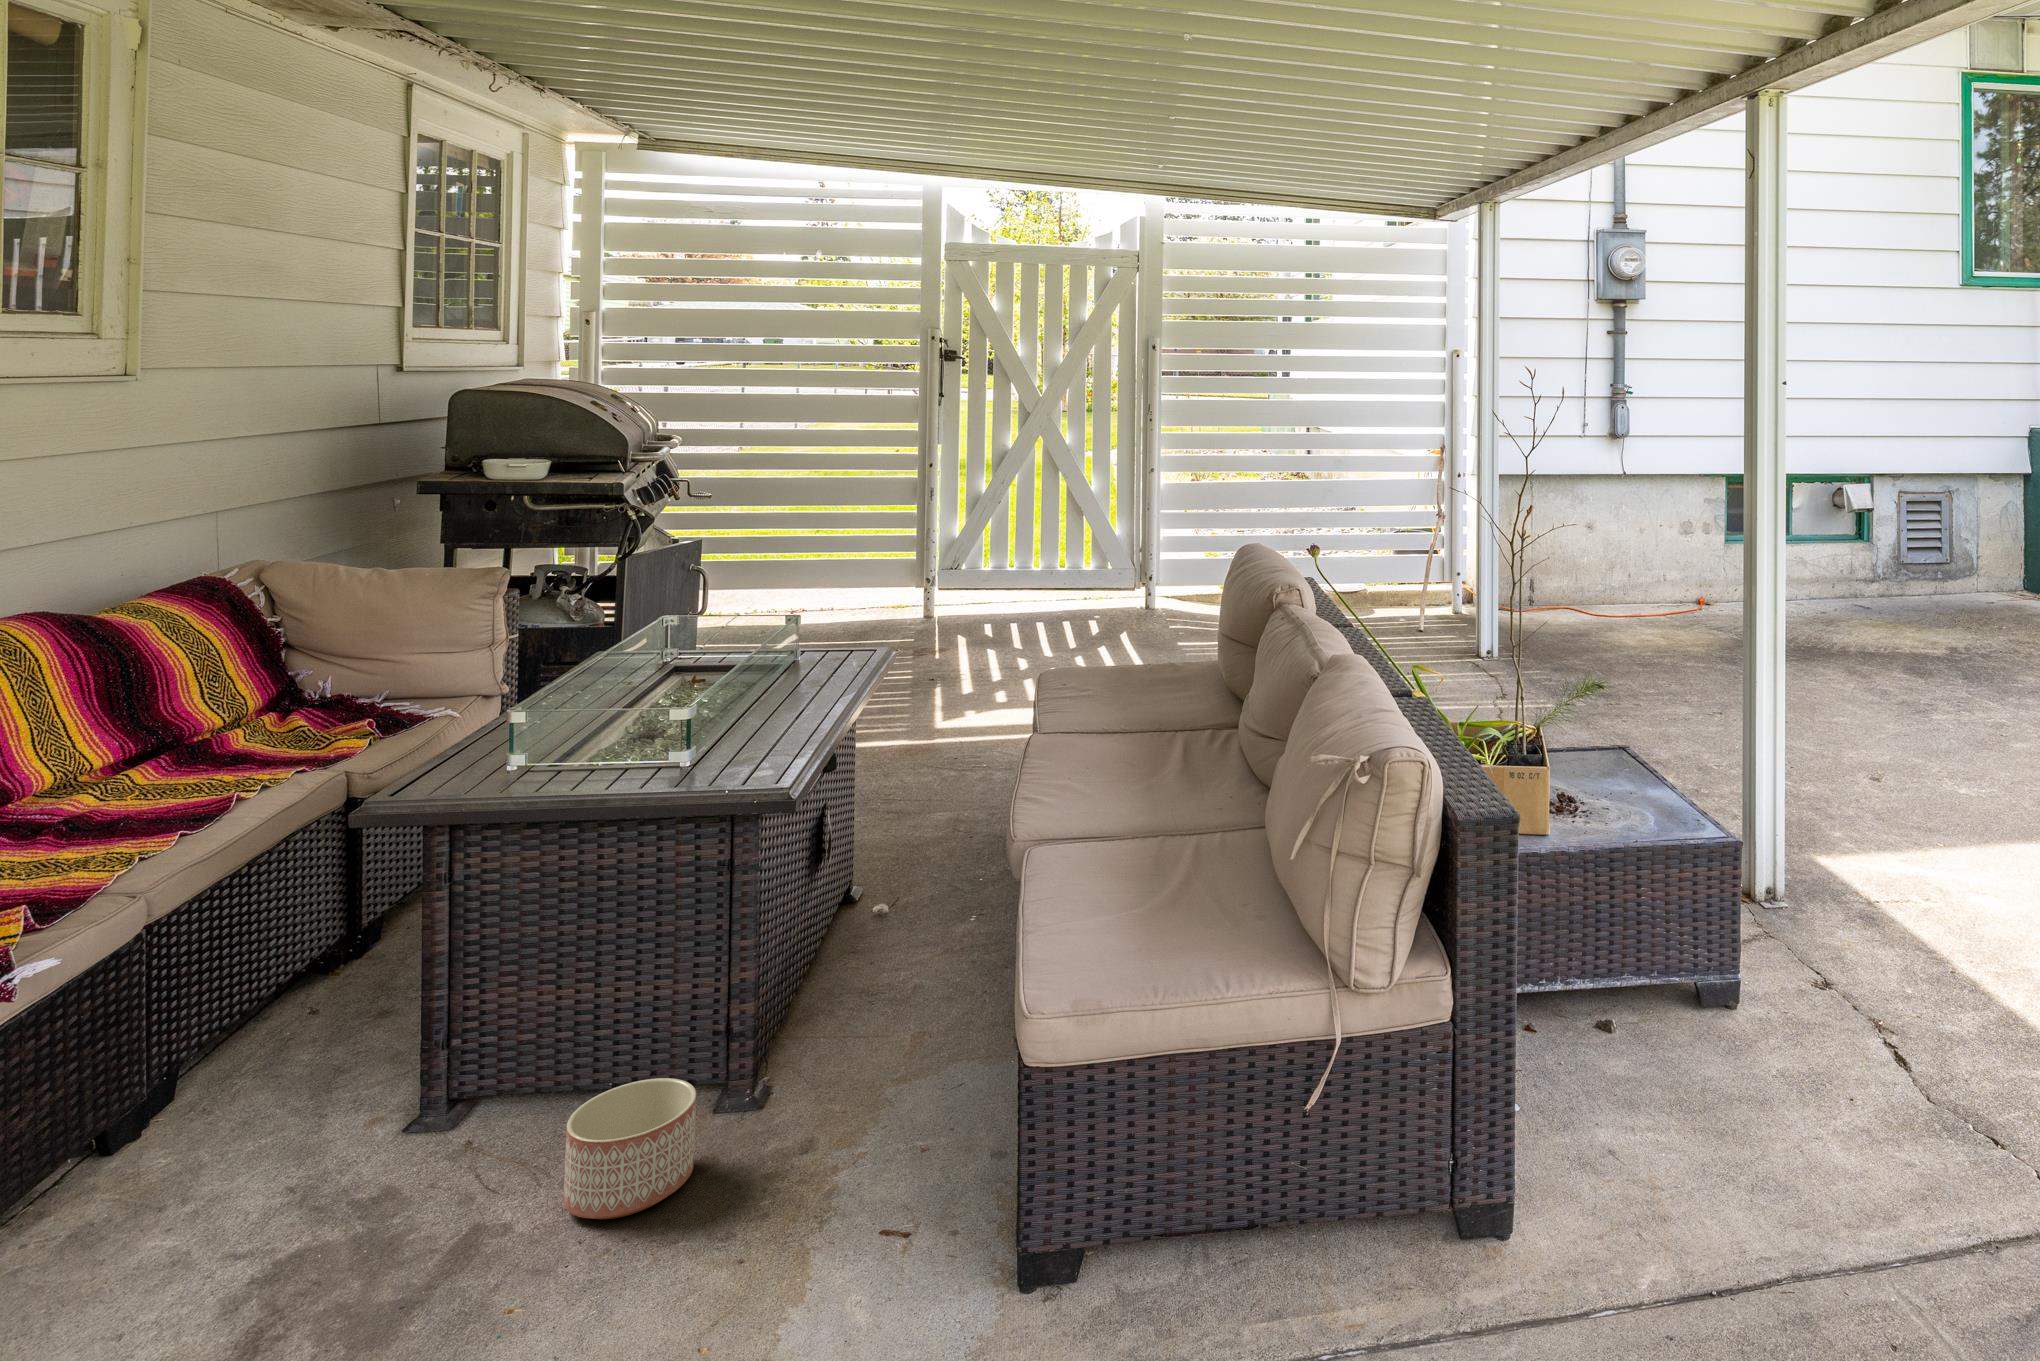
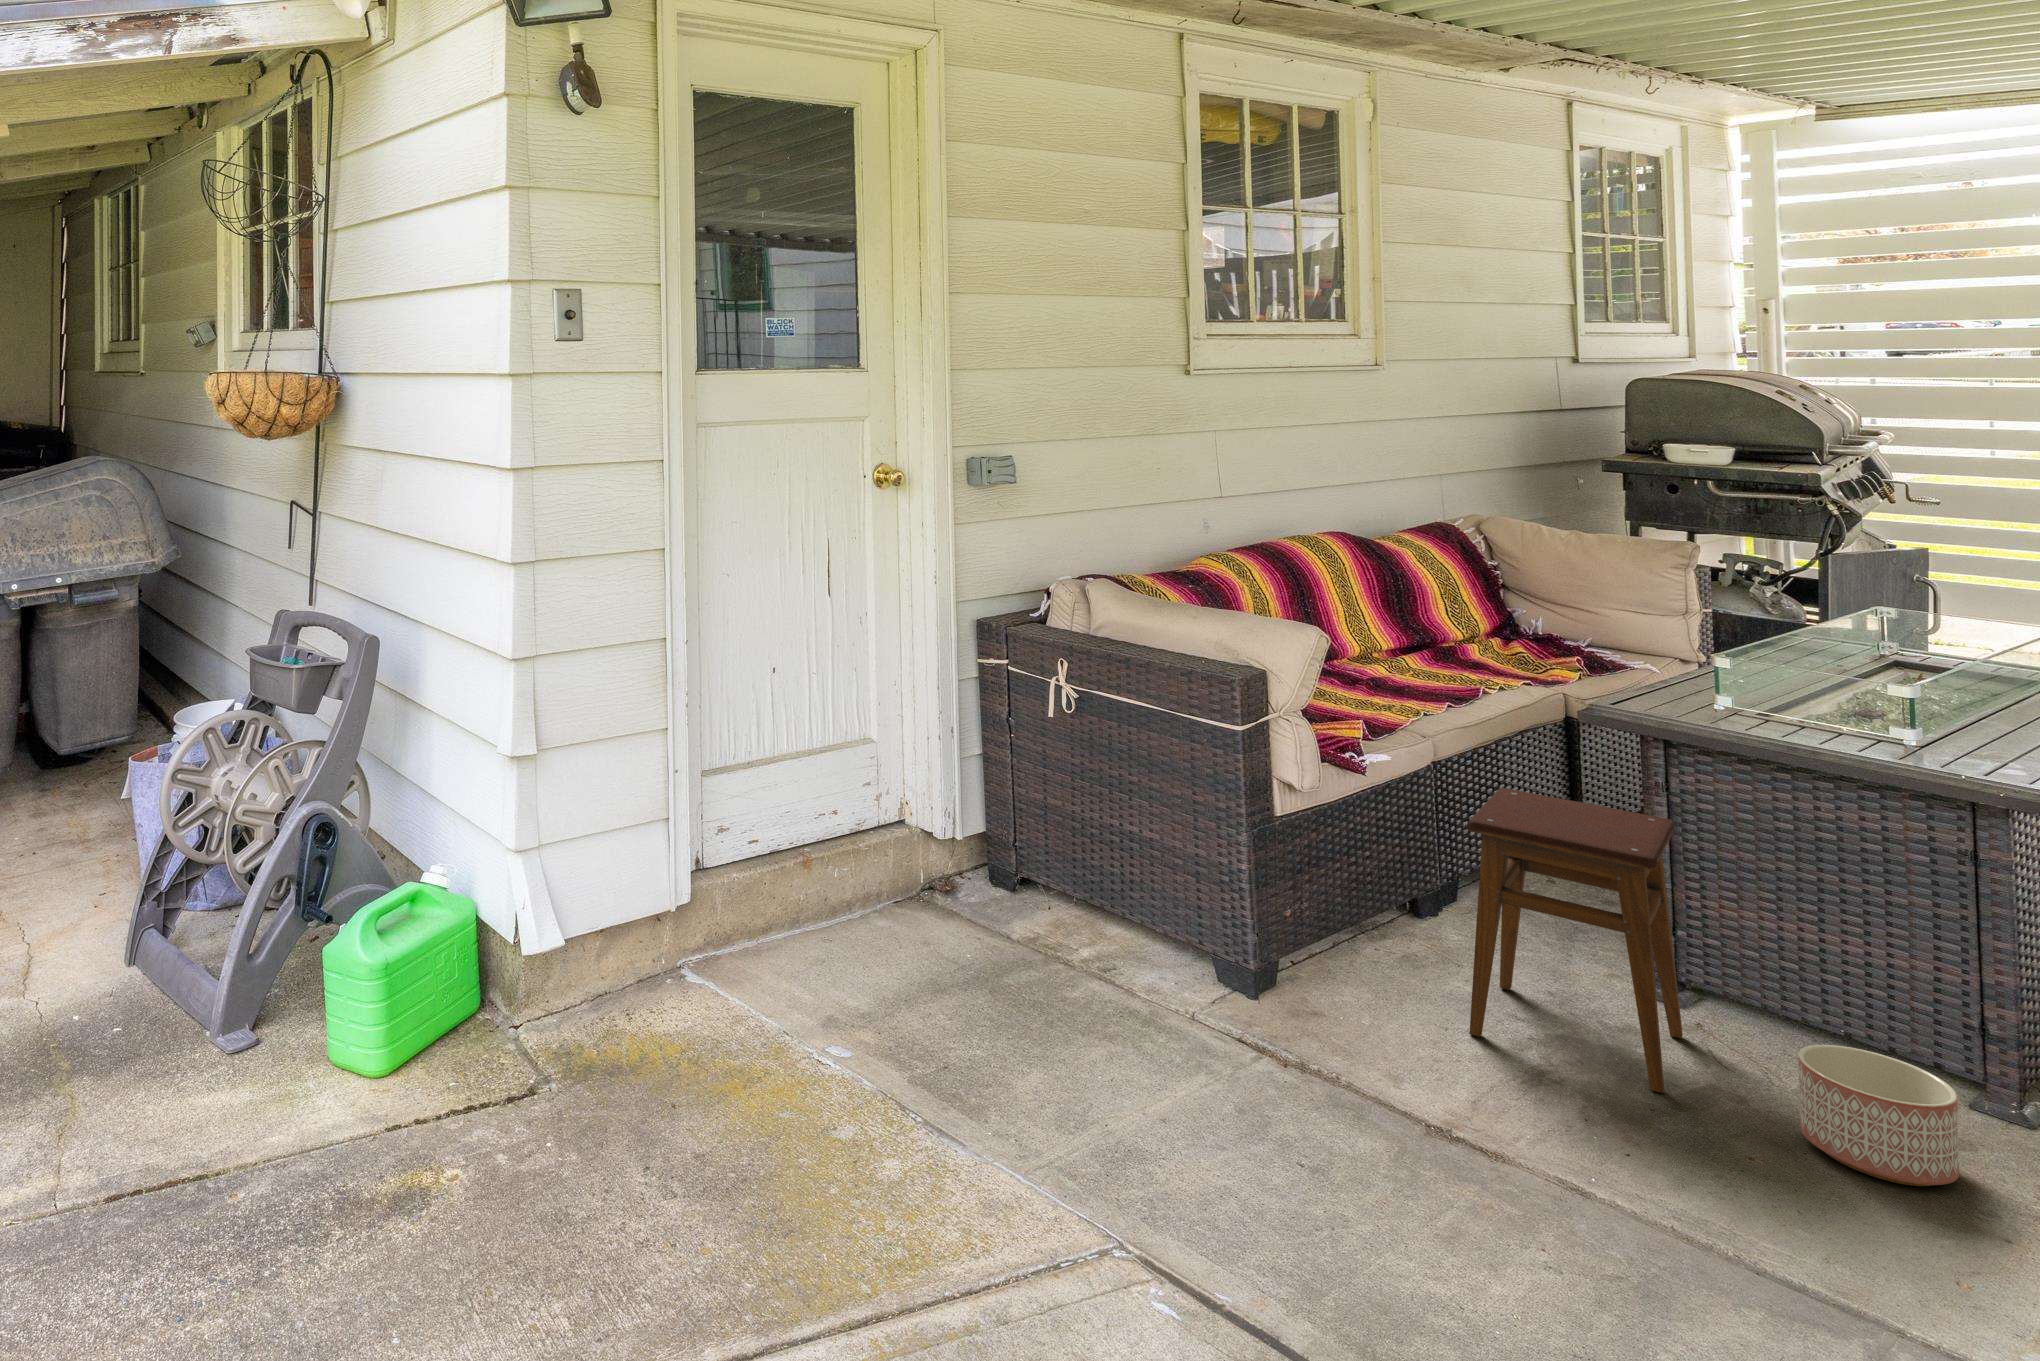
stool: none [167,913,460,1316] -> present [1468,788,1683,1093]

